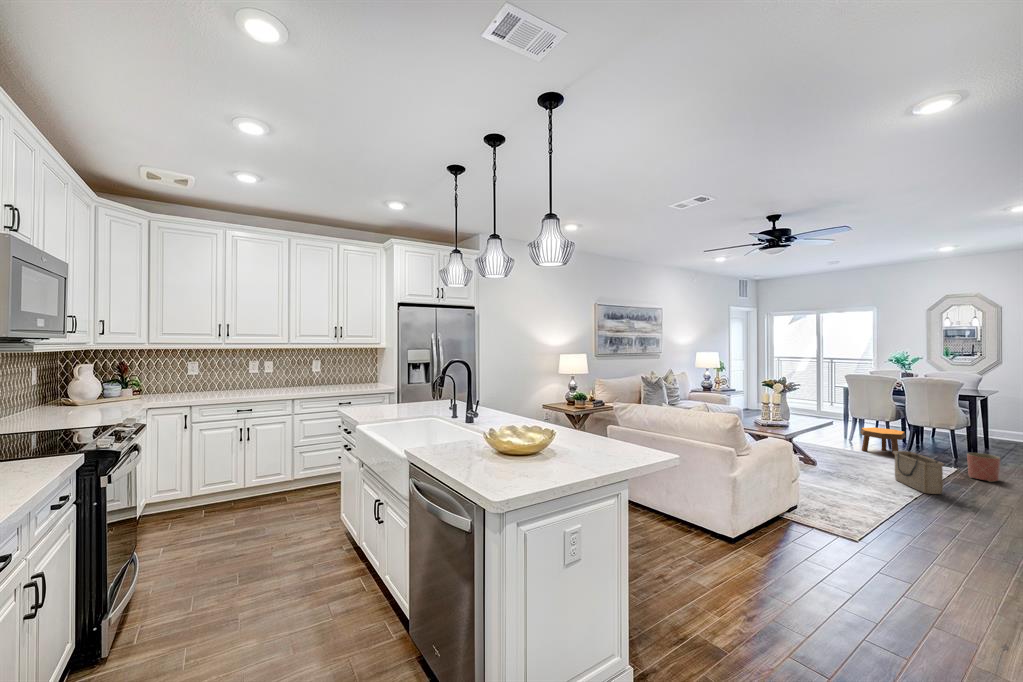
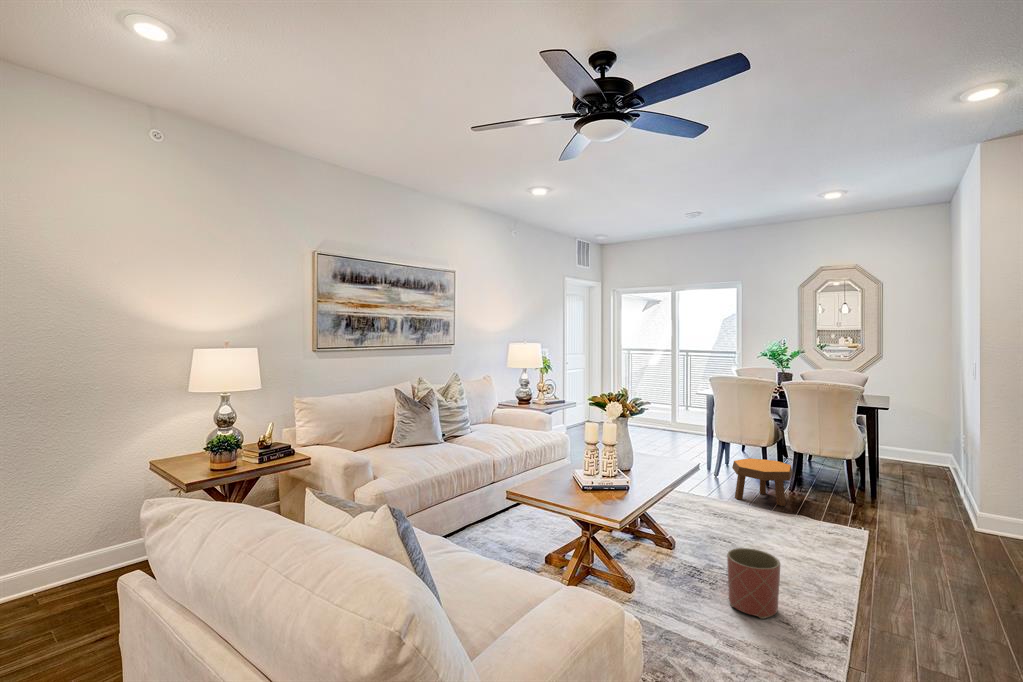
basket: present [893,451,944,494] -> none [797,520,890,614]
planter: present [967,453,1000,482] -> present [727,548,780,619]

